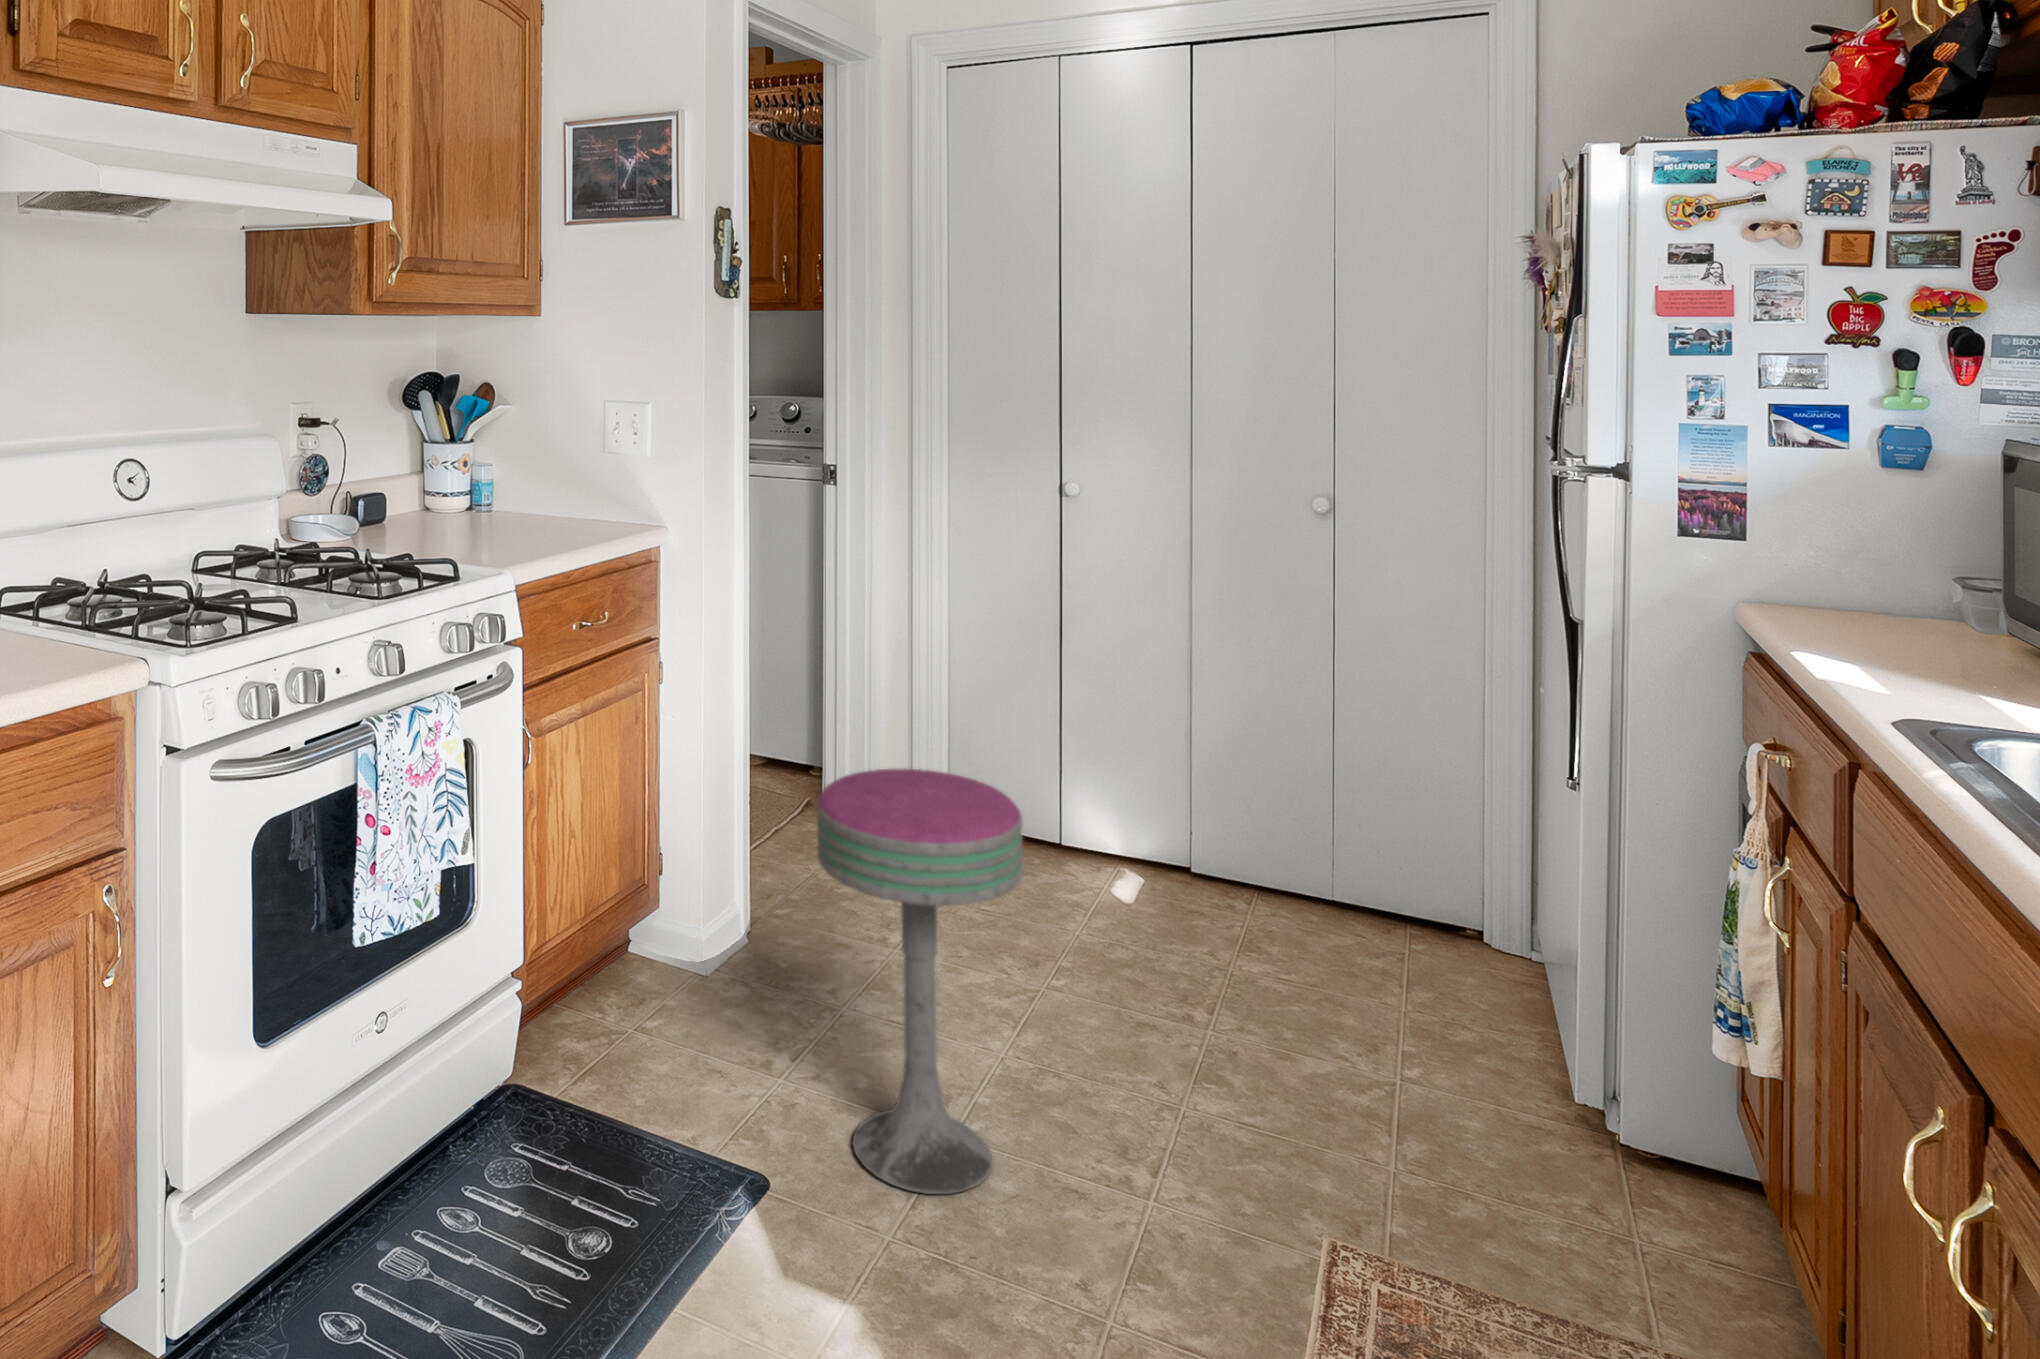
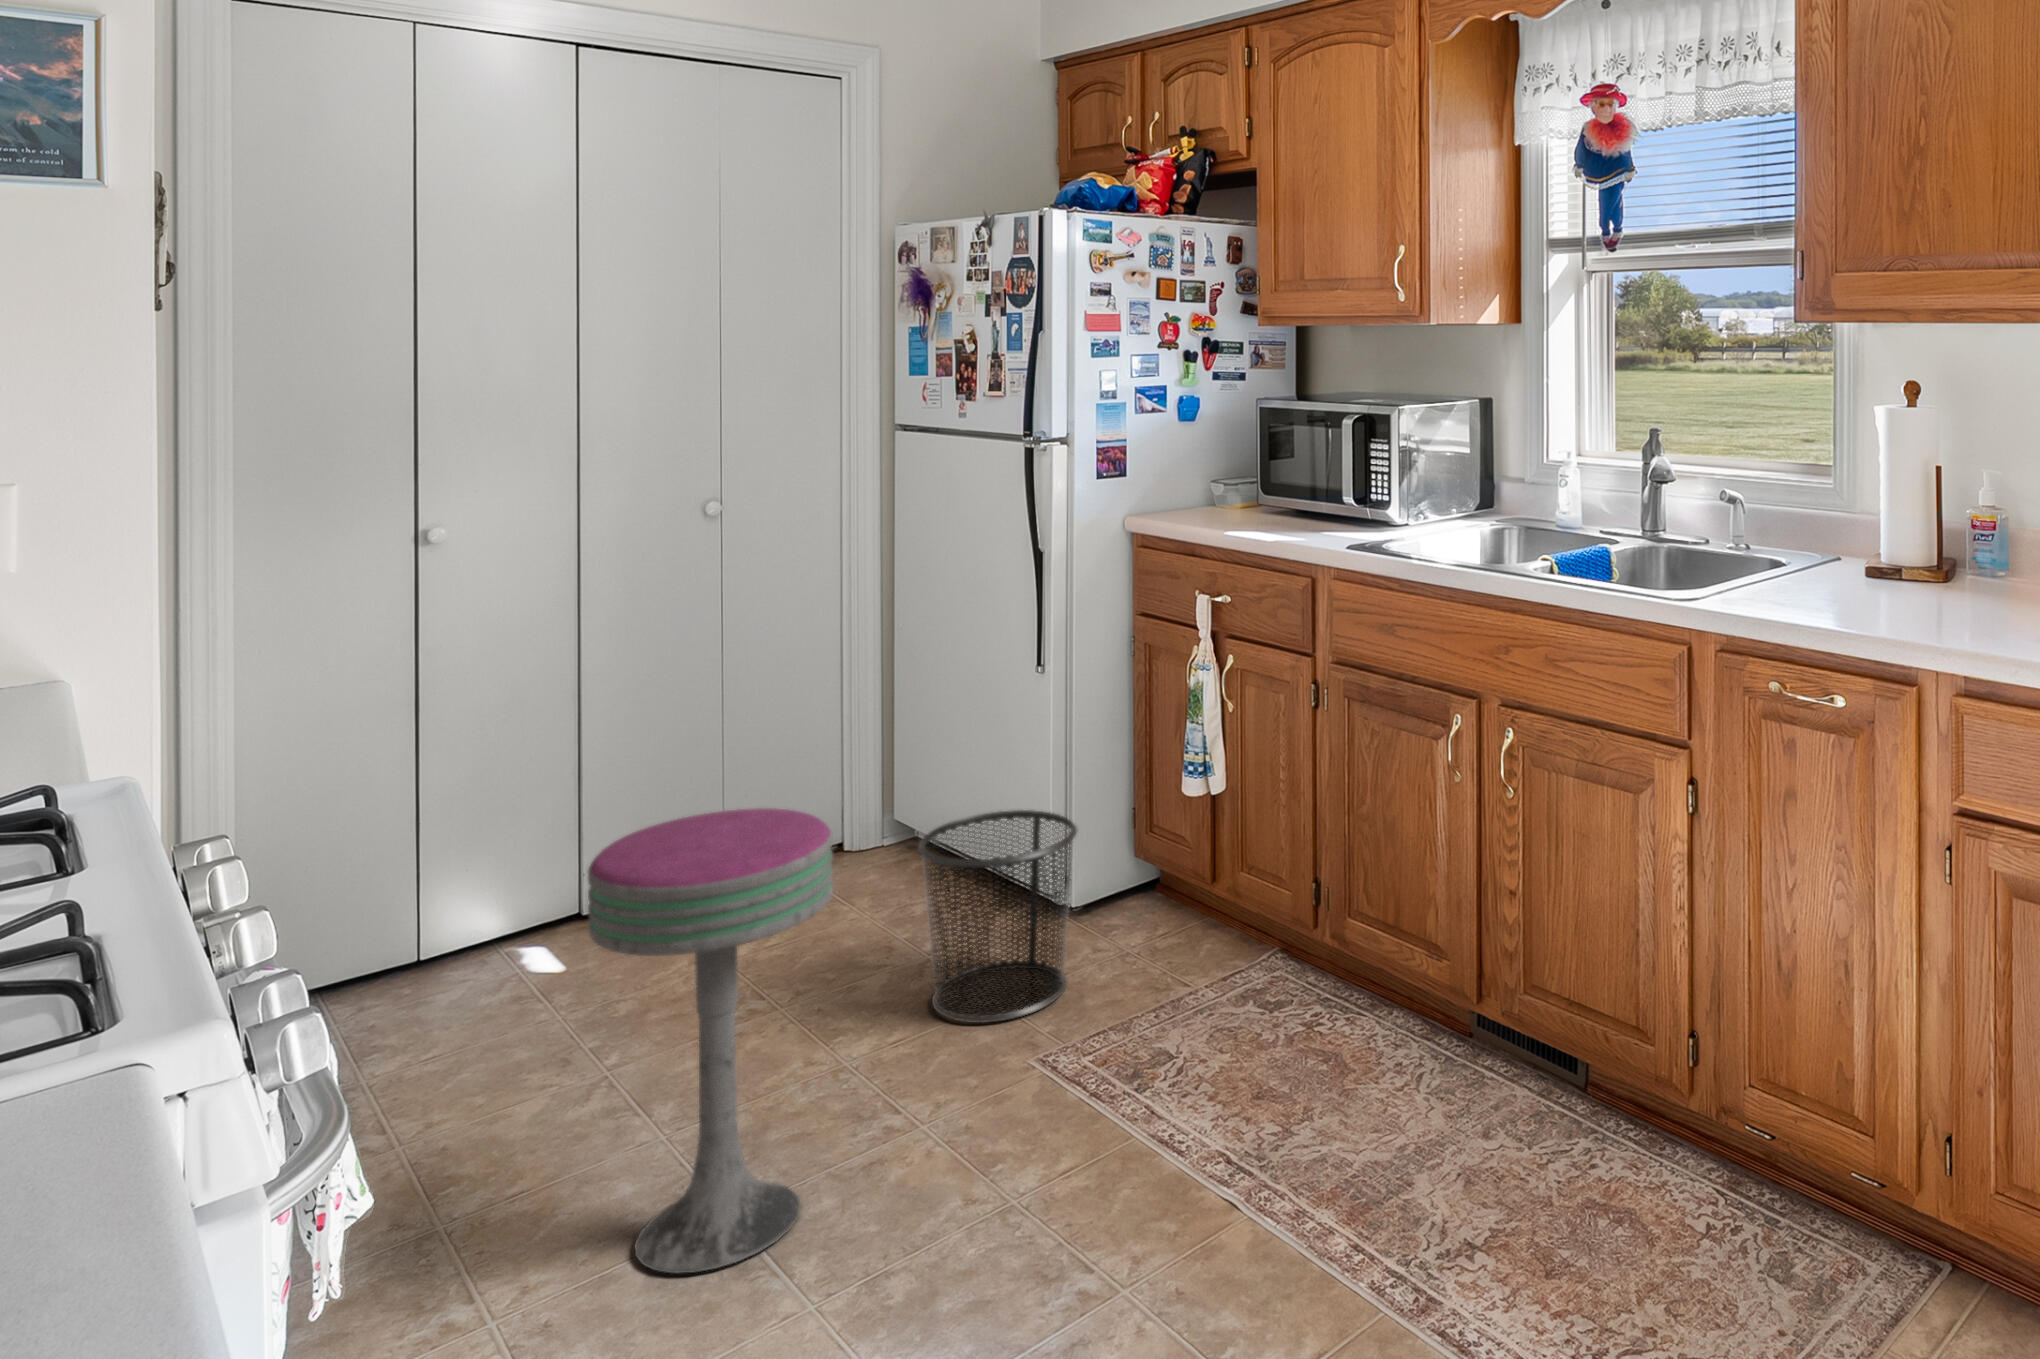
waste bin: none [1297,914,1524,1204] -> present [918,810,1077,1023]

